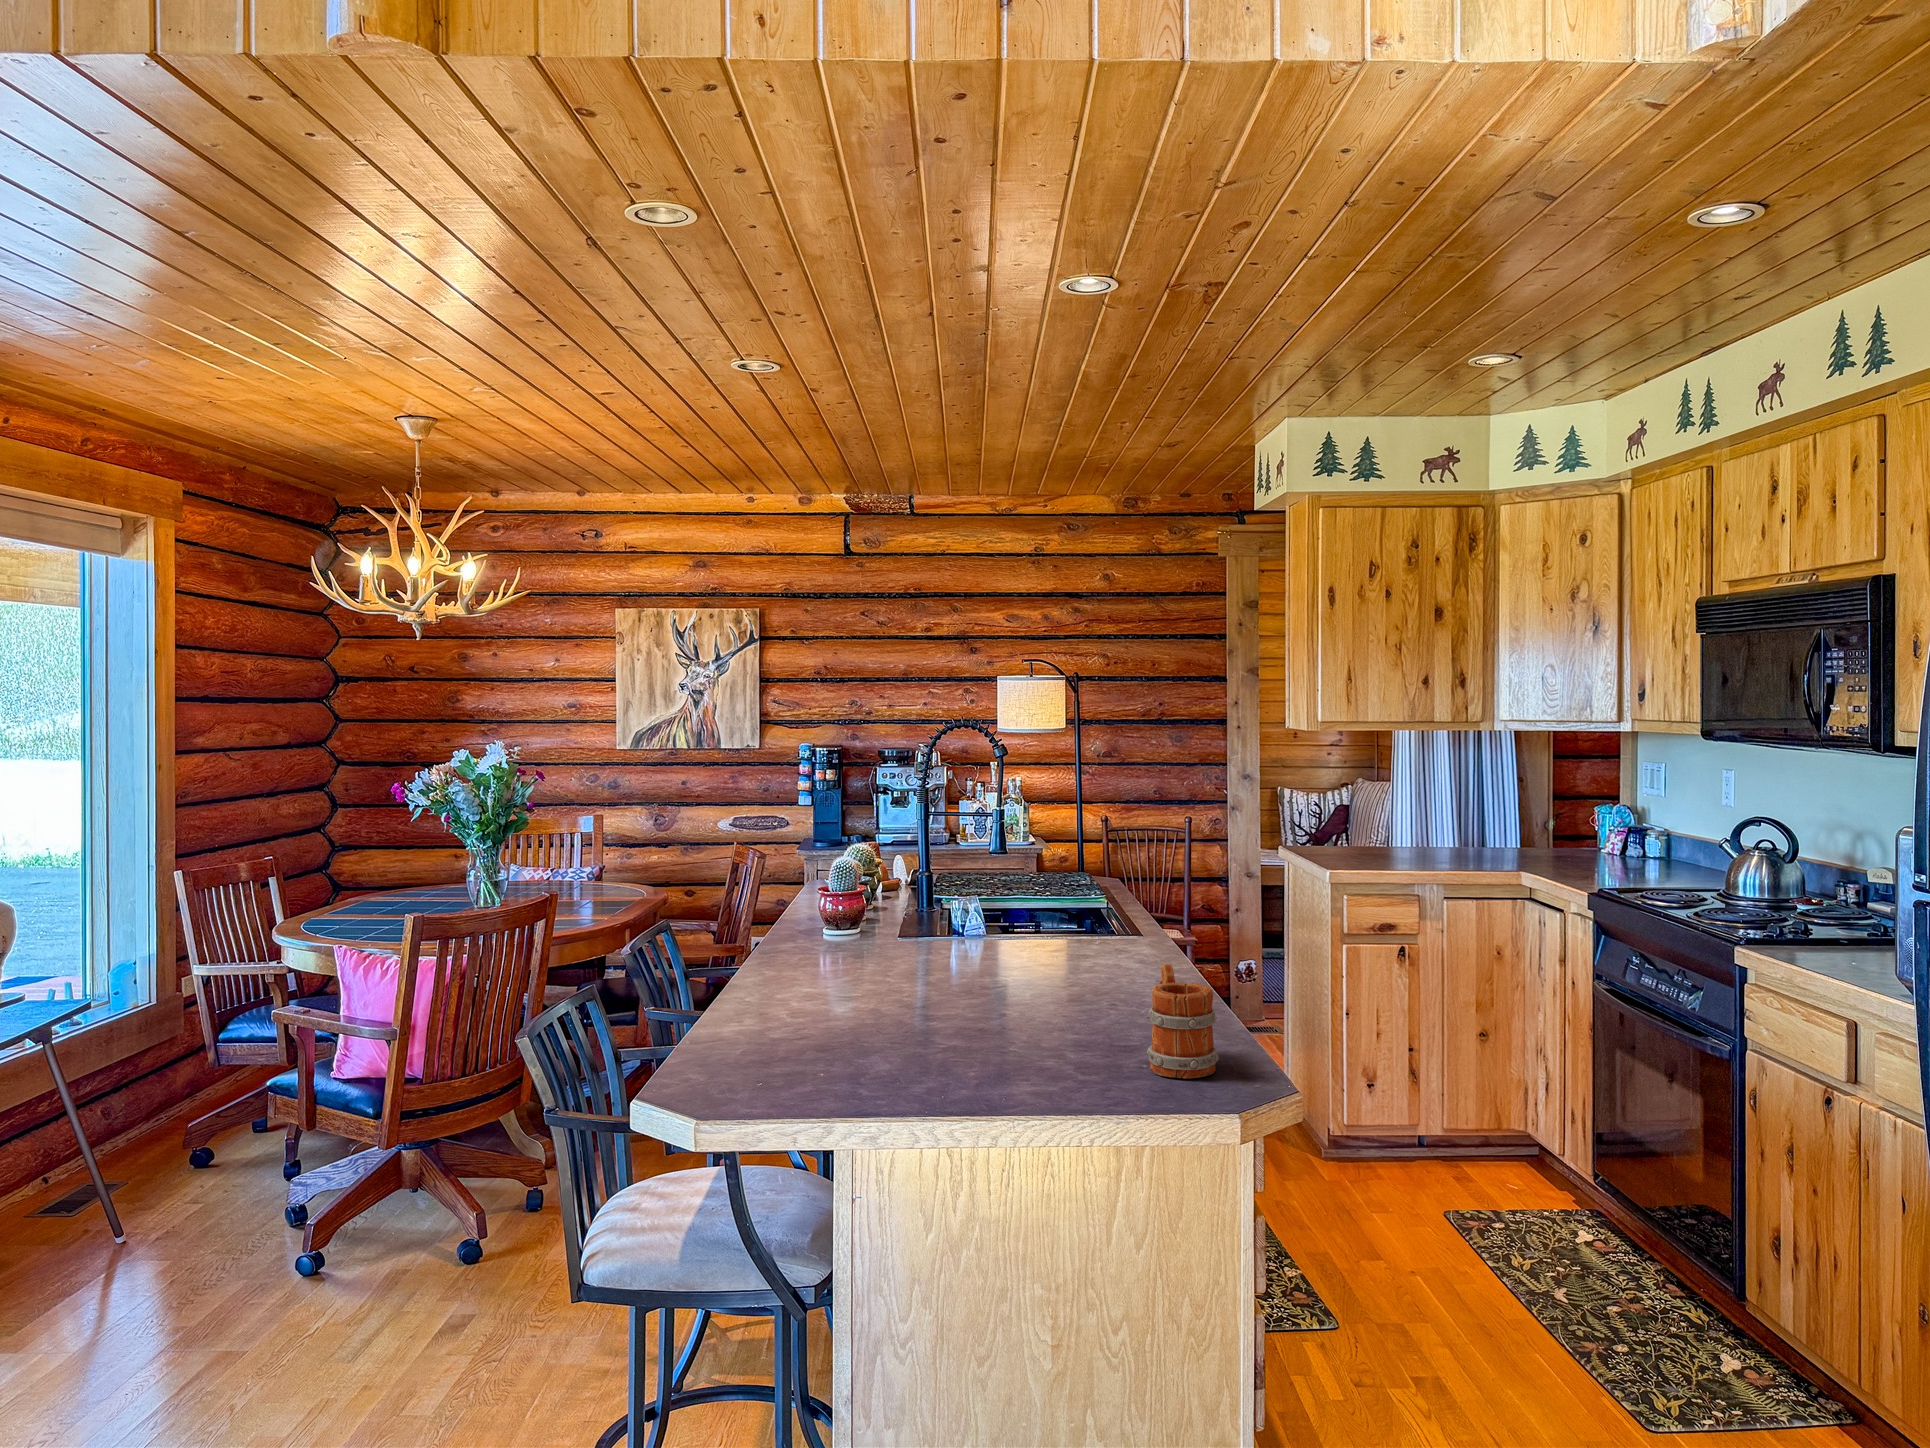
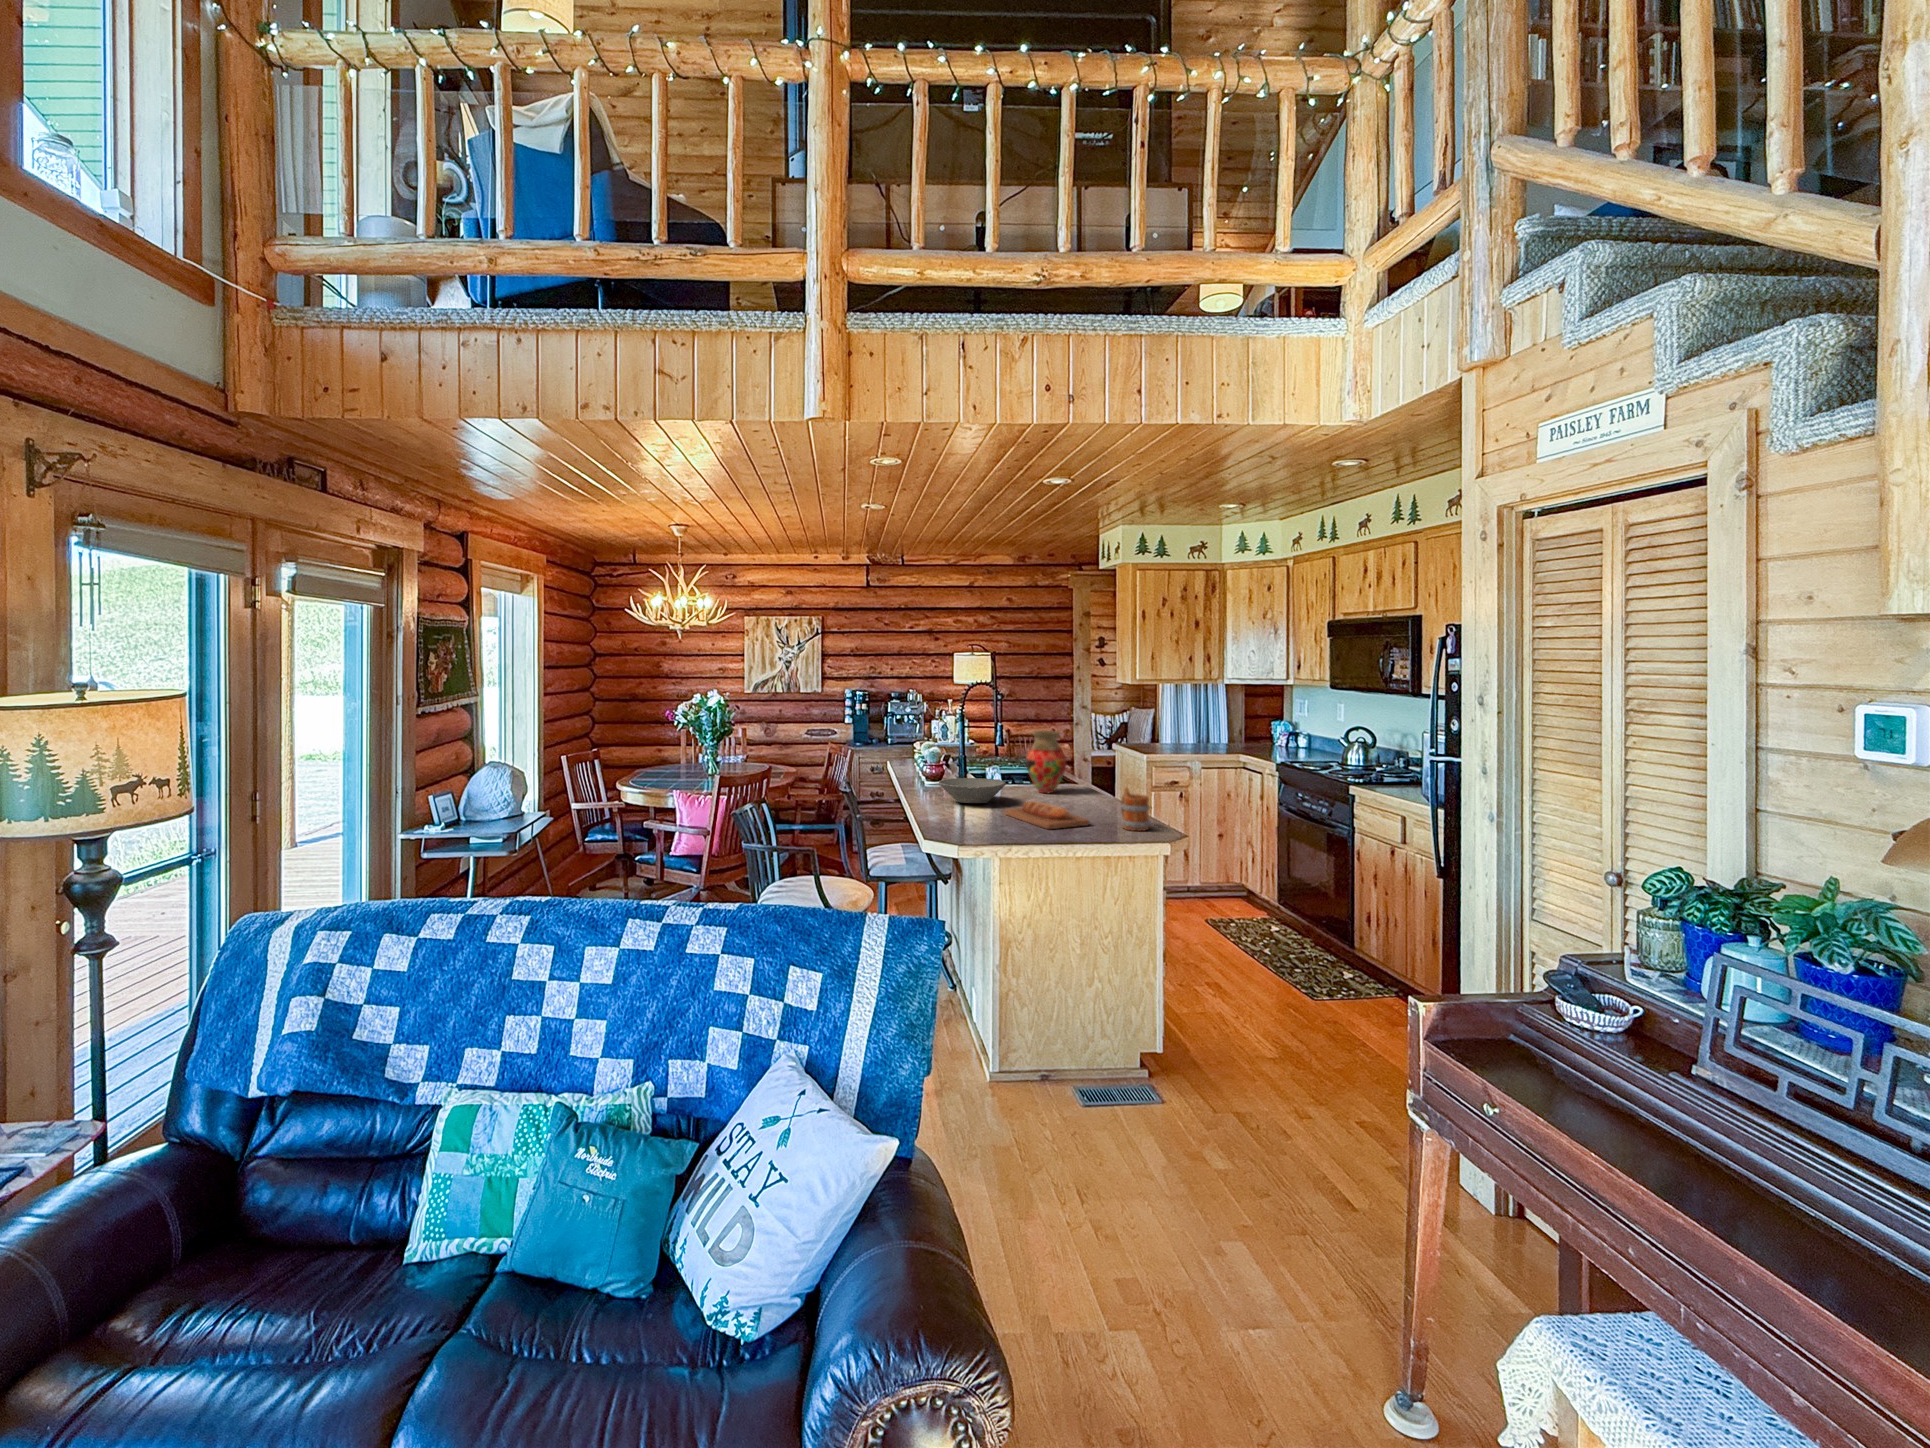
vase: none [1010,821,1098,960] -> present [1026,730,1066,793]
bowl: none [788,925,939,987] -> present [939,778,1006,803]
bread loaf: none [902,989,1075,1070] -> present [1005,801,1089,829]

